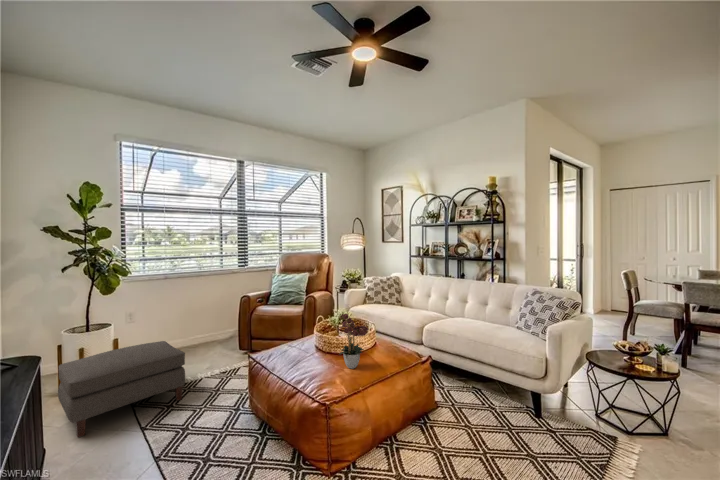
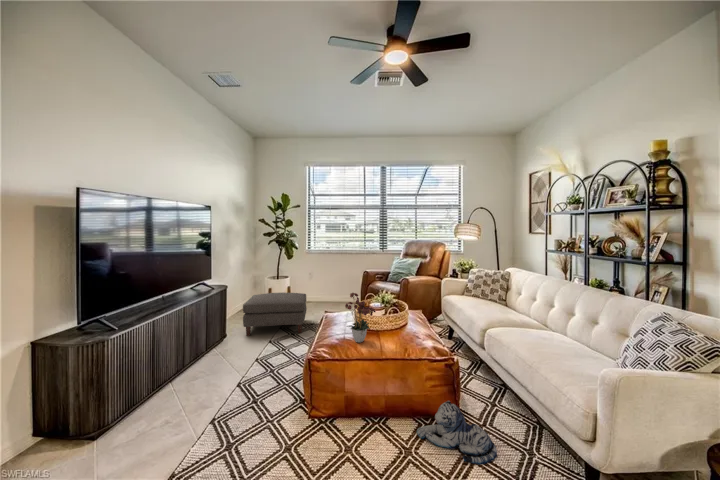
plush toy: none [426,391,483,436] -> present [417,401,497,464]

